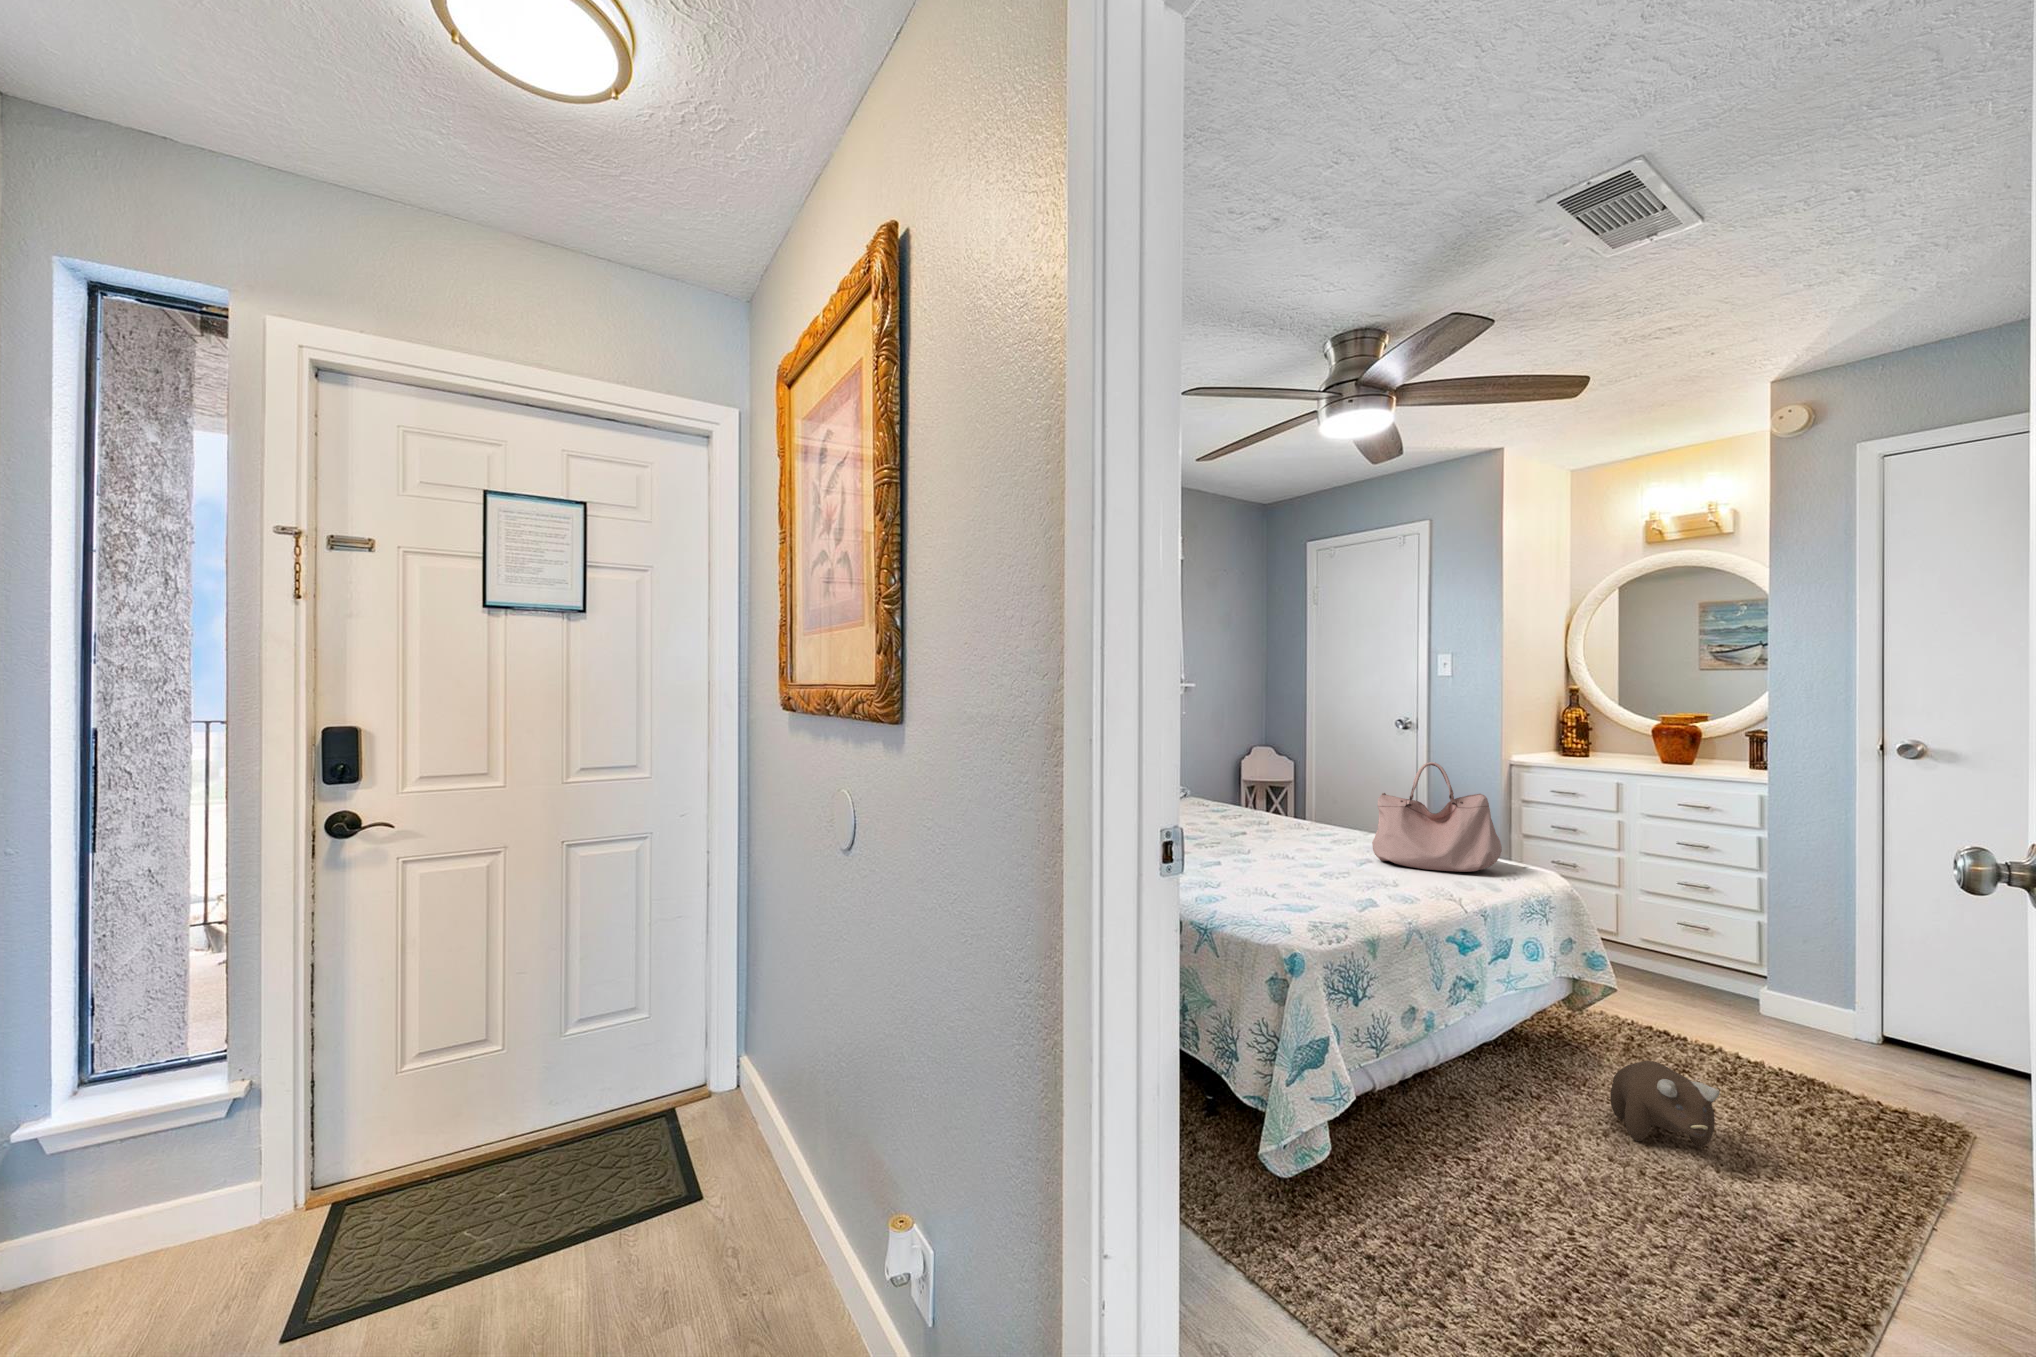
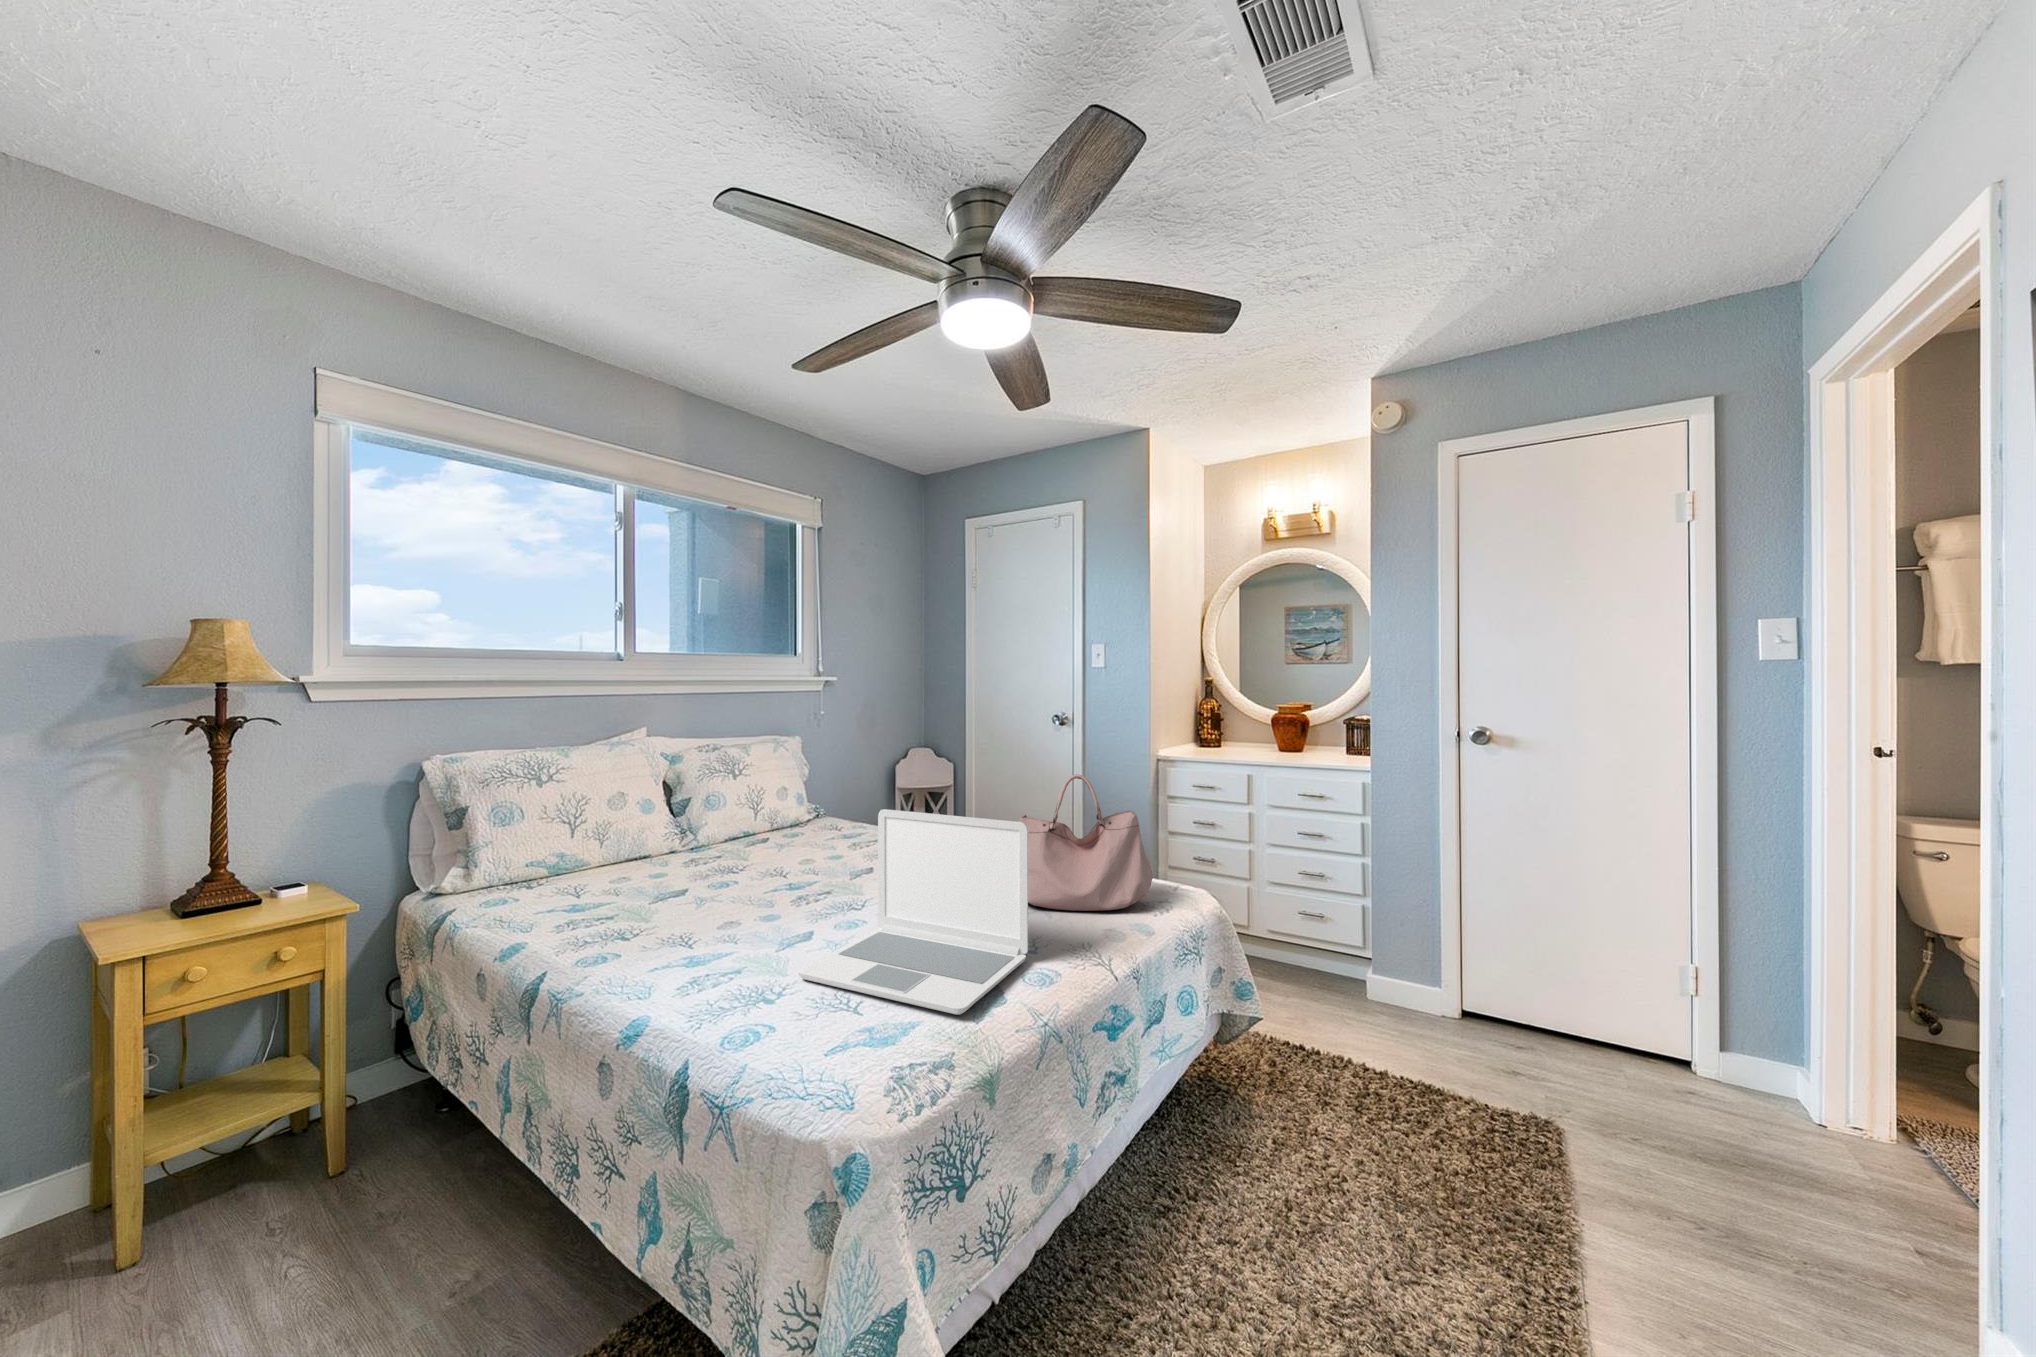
laptop: none [1224,777,1394,908] -> present [798,809,1028,1015]
plush toy: present [1610,1061,1720,1147] -> none [1272,1134,1392,1249]

